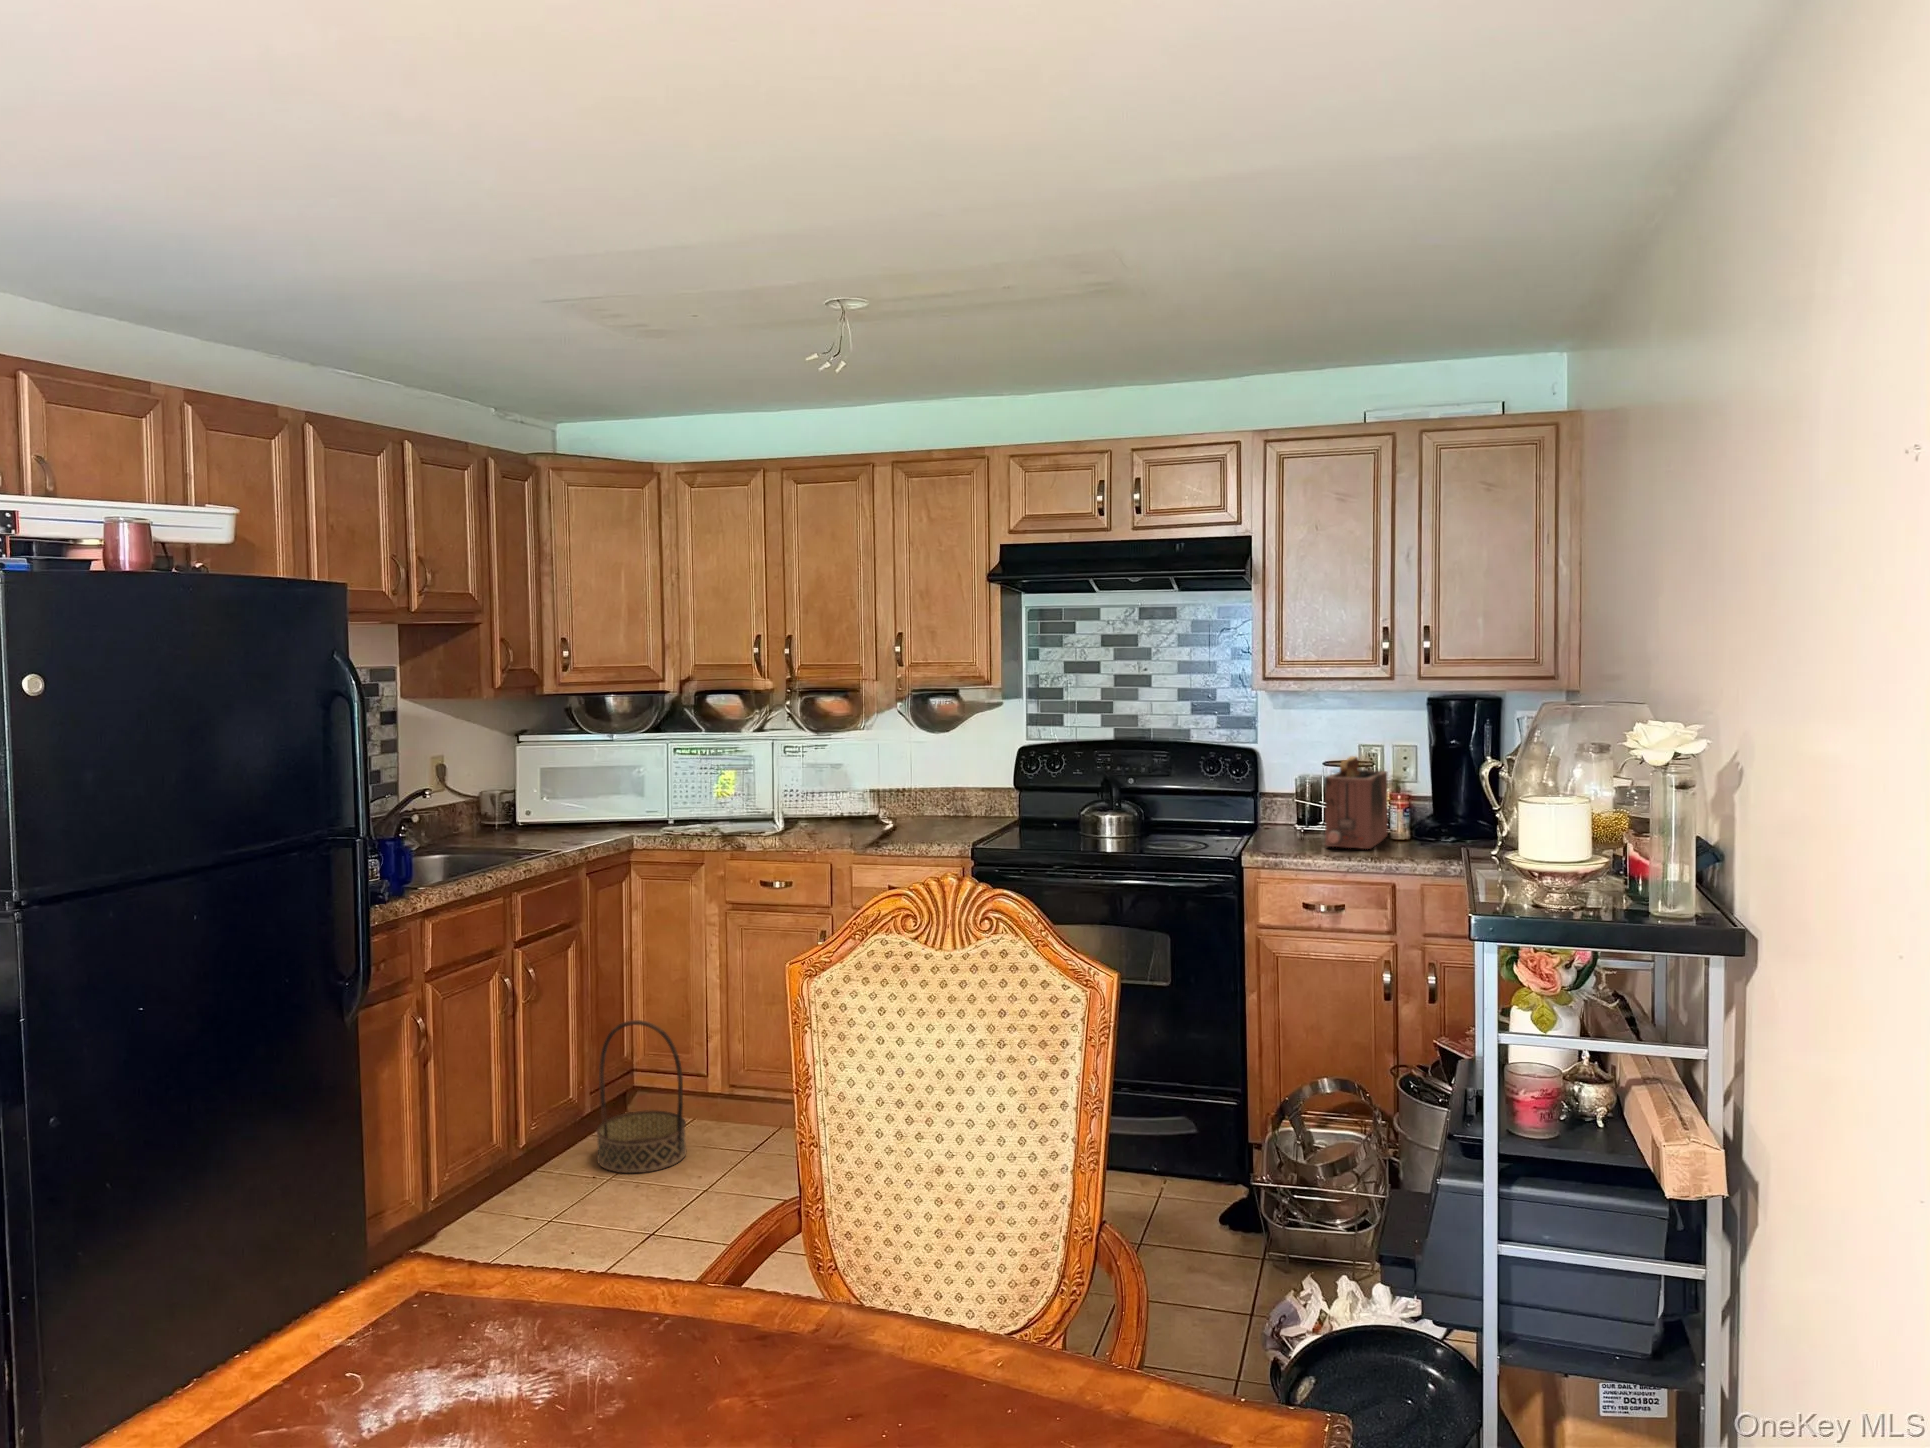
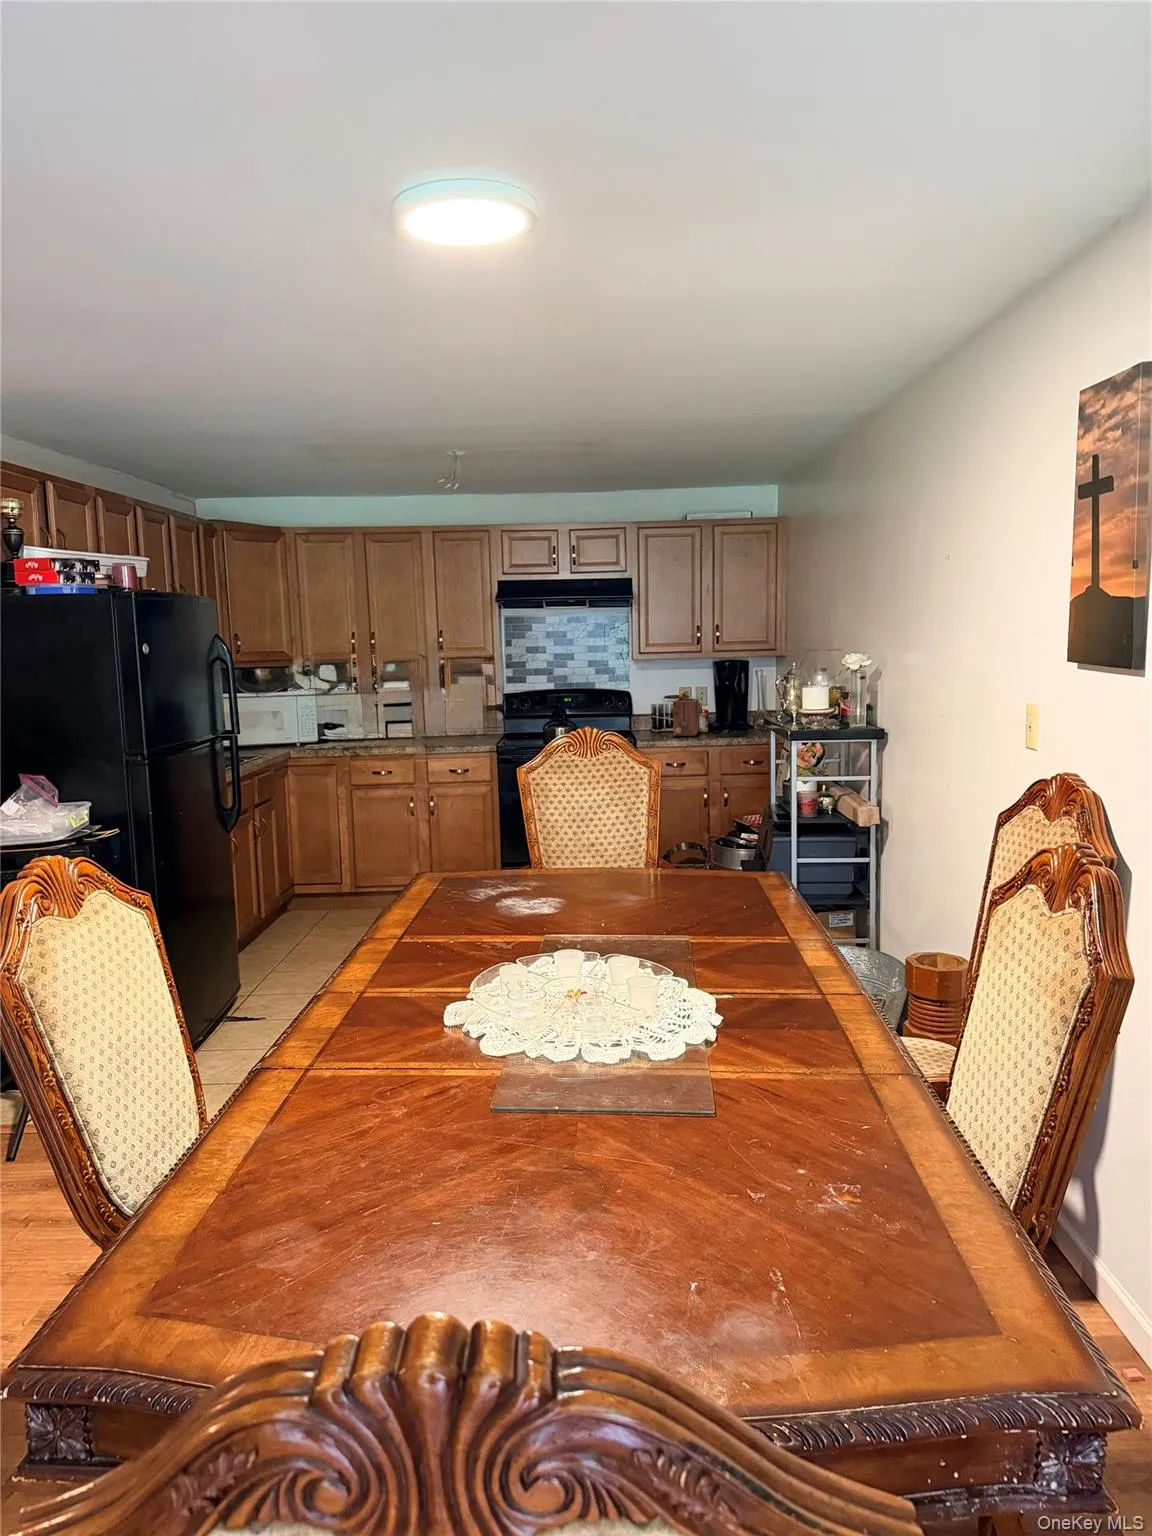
basket: present [596,1020,687,1173] -> none [288,852,342,935]

